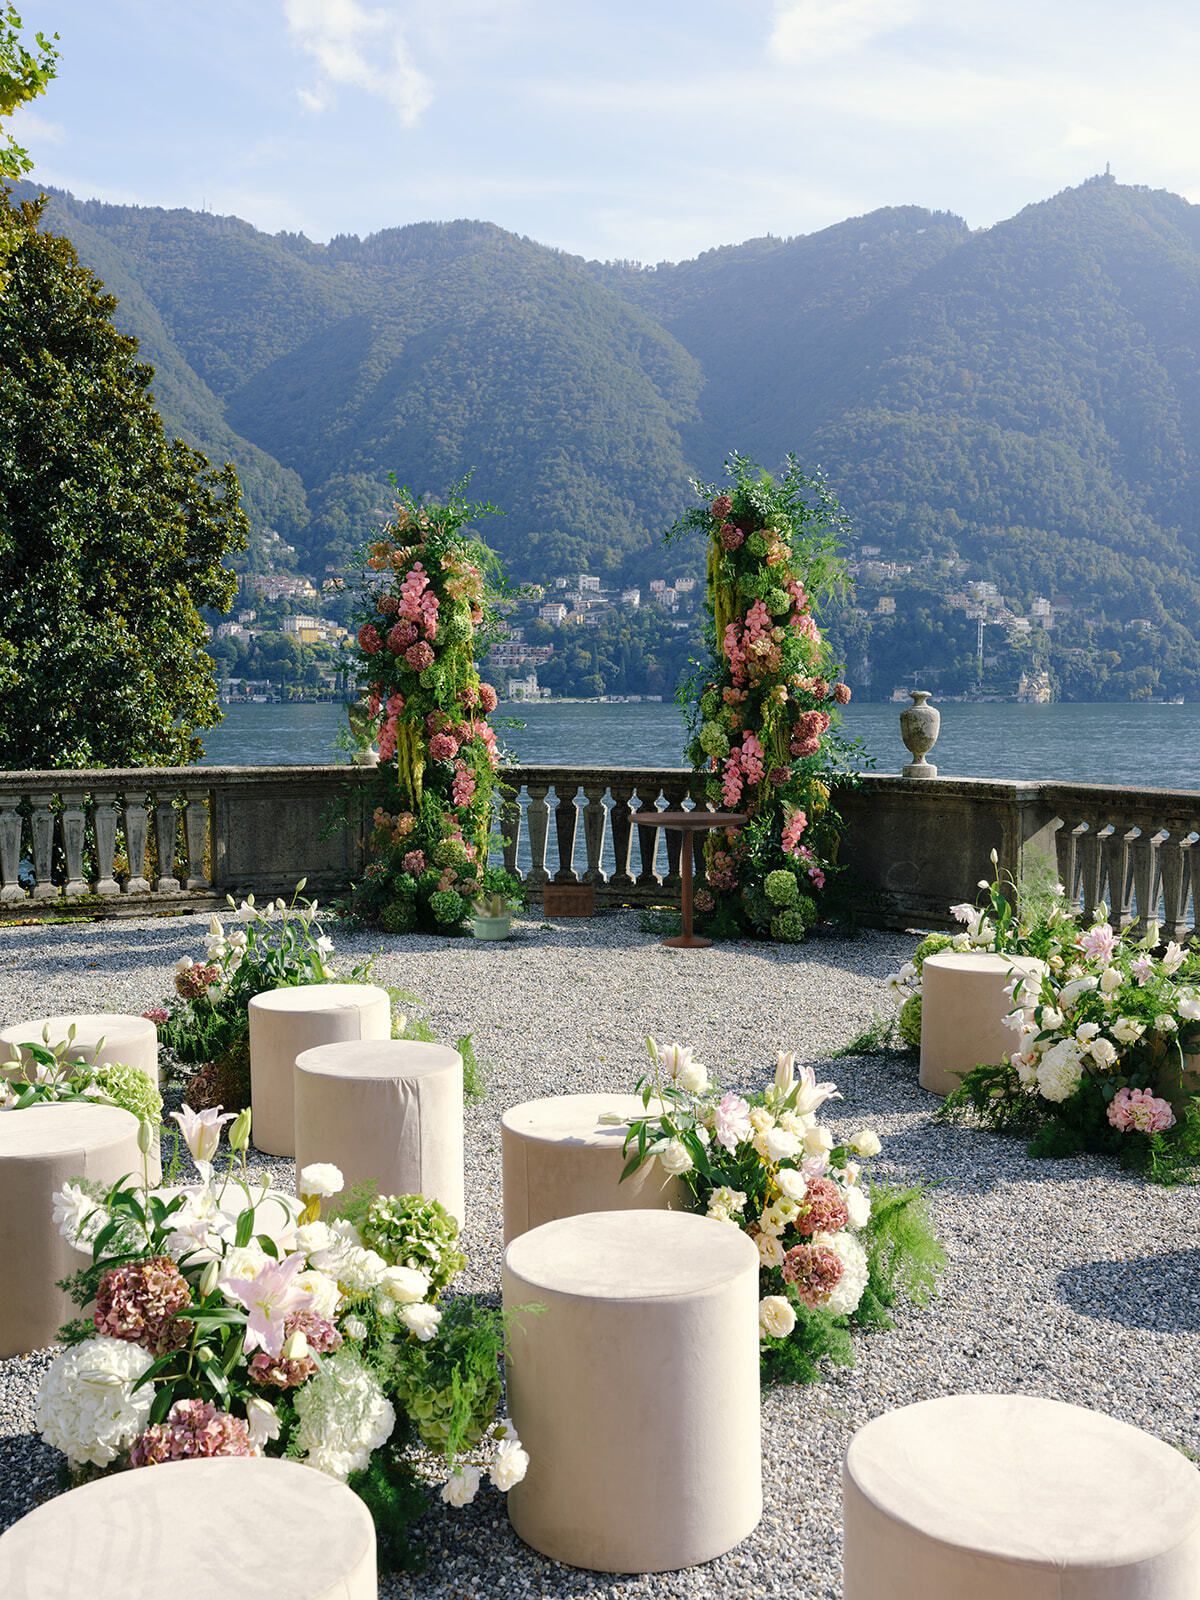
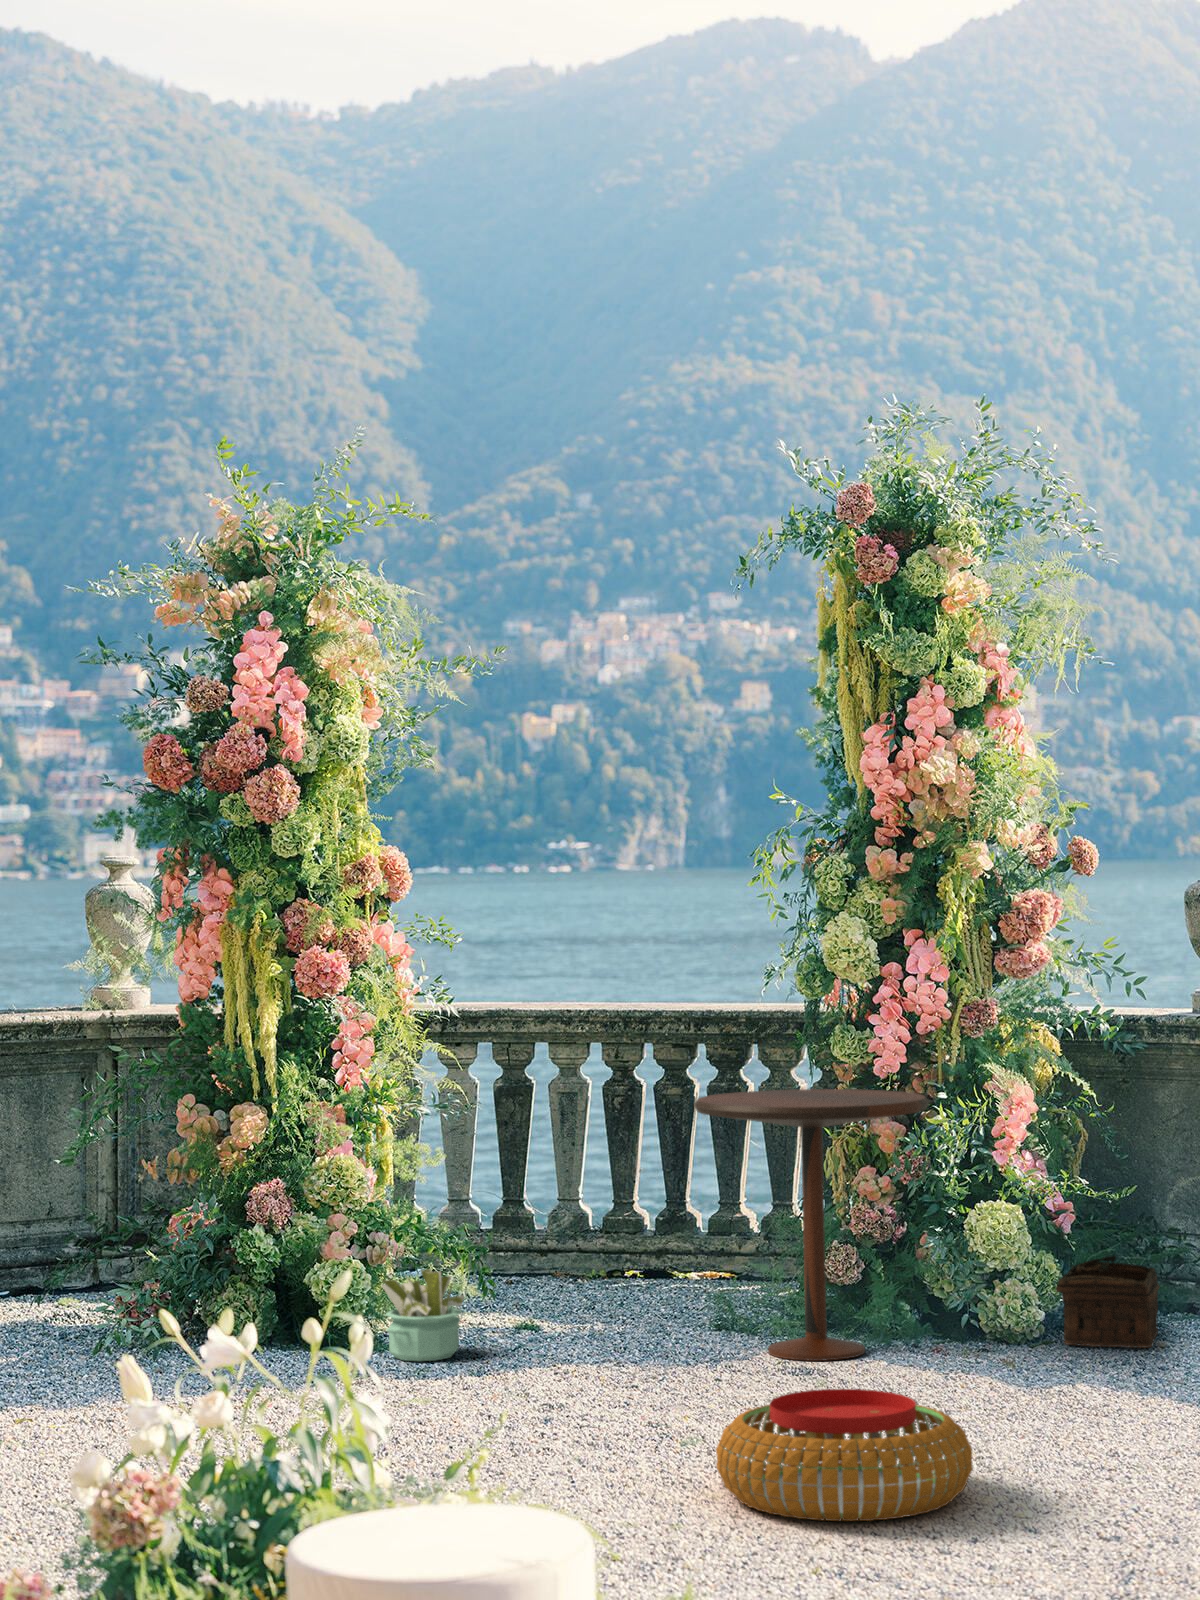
basket: present [543,878,595,916] -> present [1055,1256,1159,1348]
pouf: none [579,952,704,1012] -> present [716,1389,973,1521]

